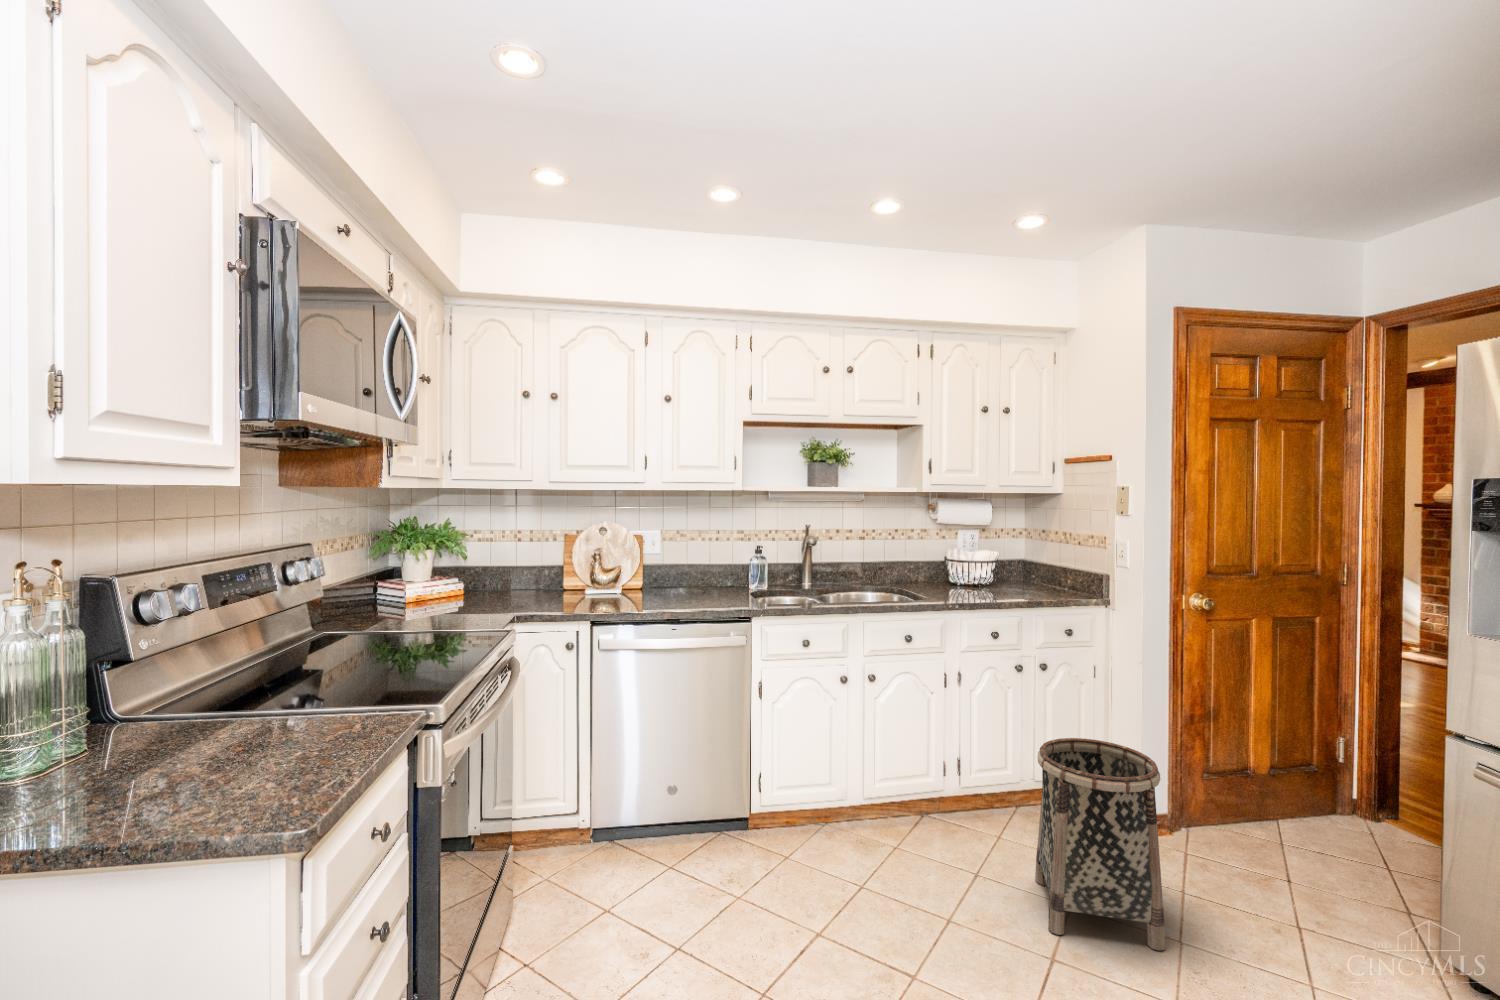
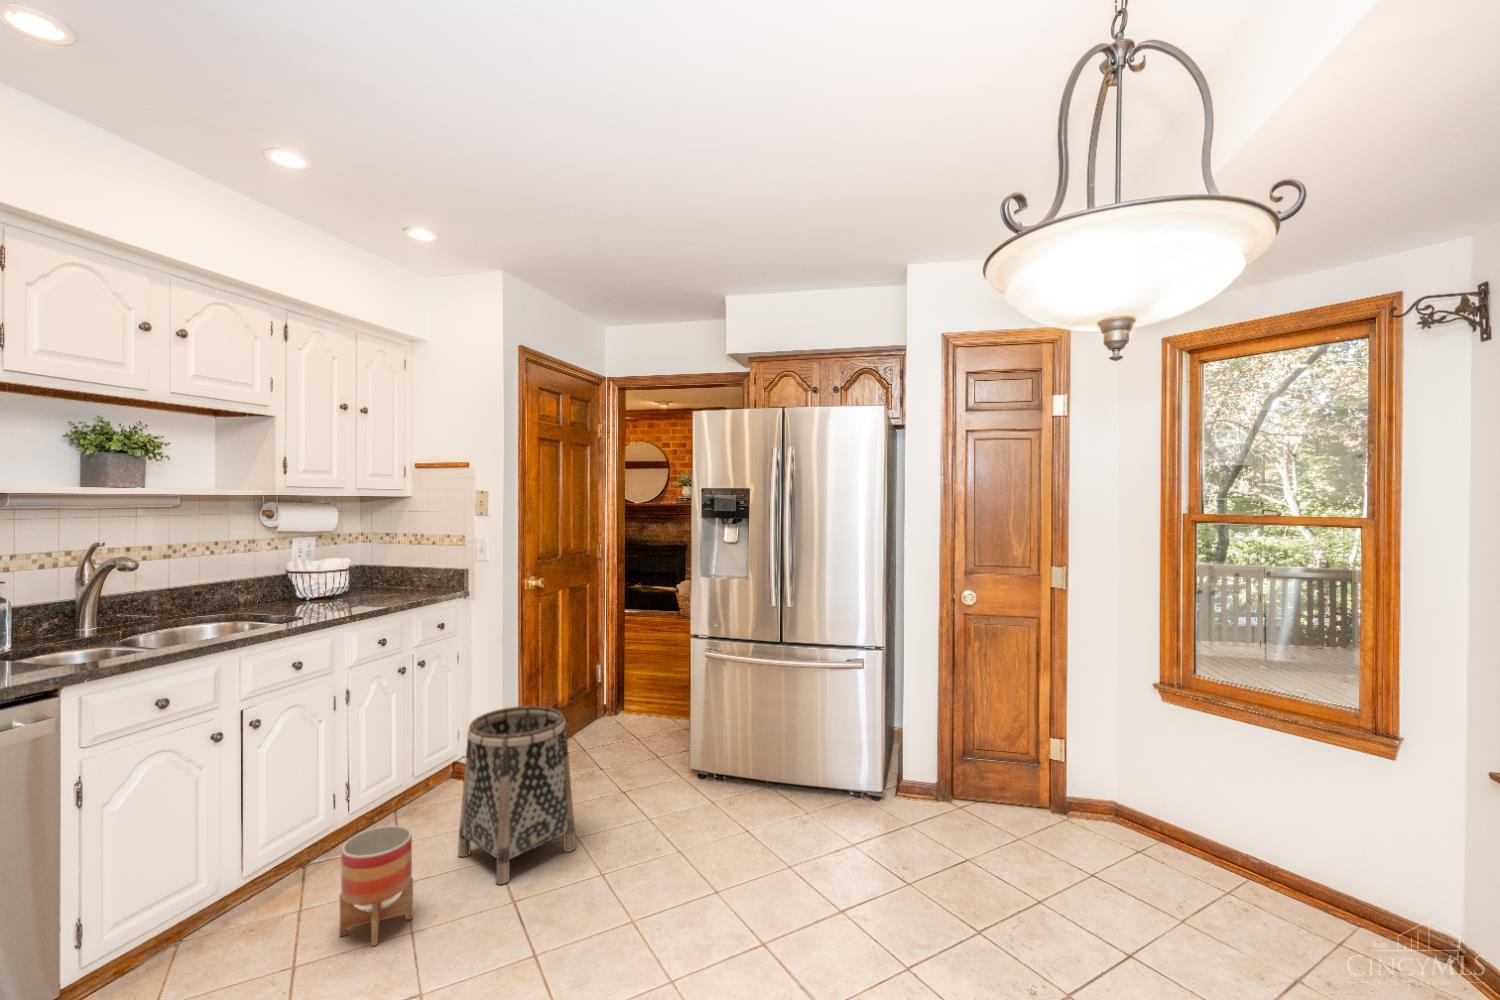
planter: none [901,804,960,912] -> present [339,825,413,946]

